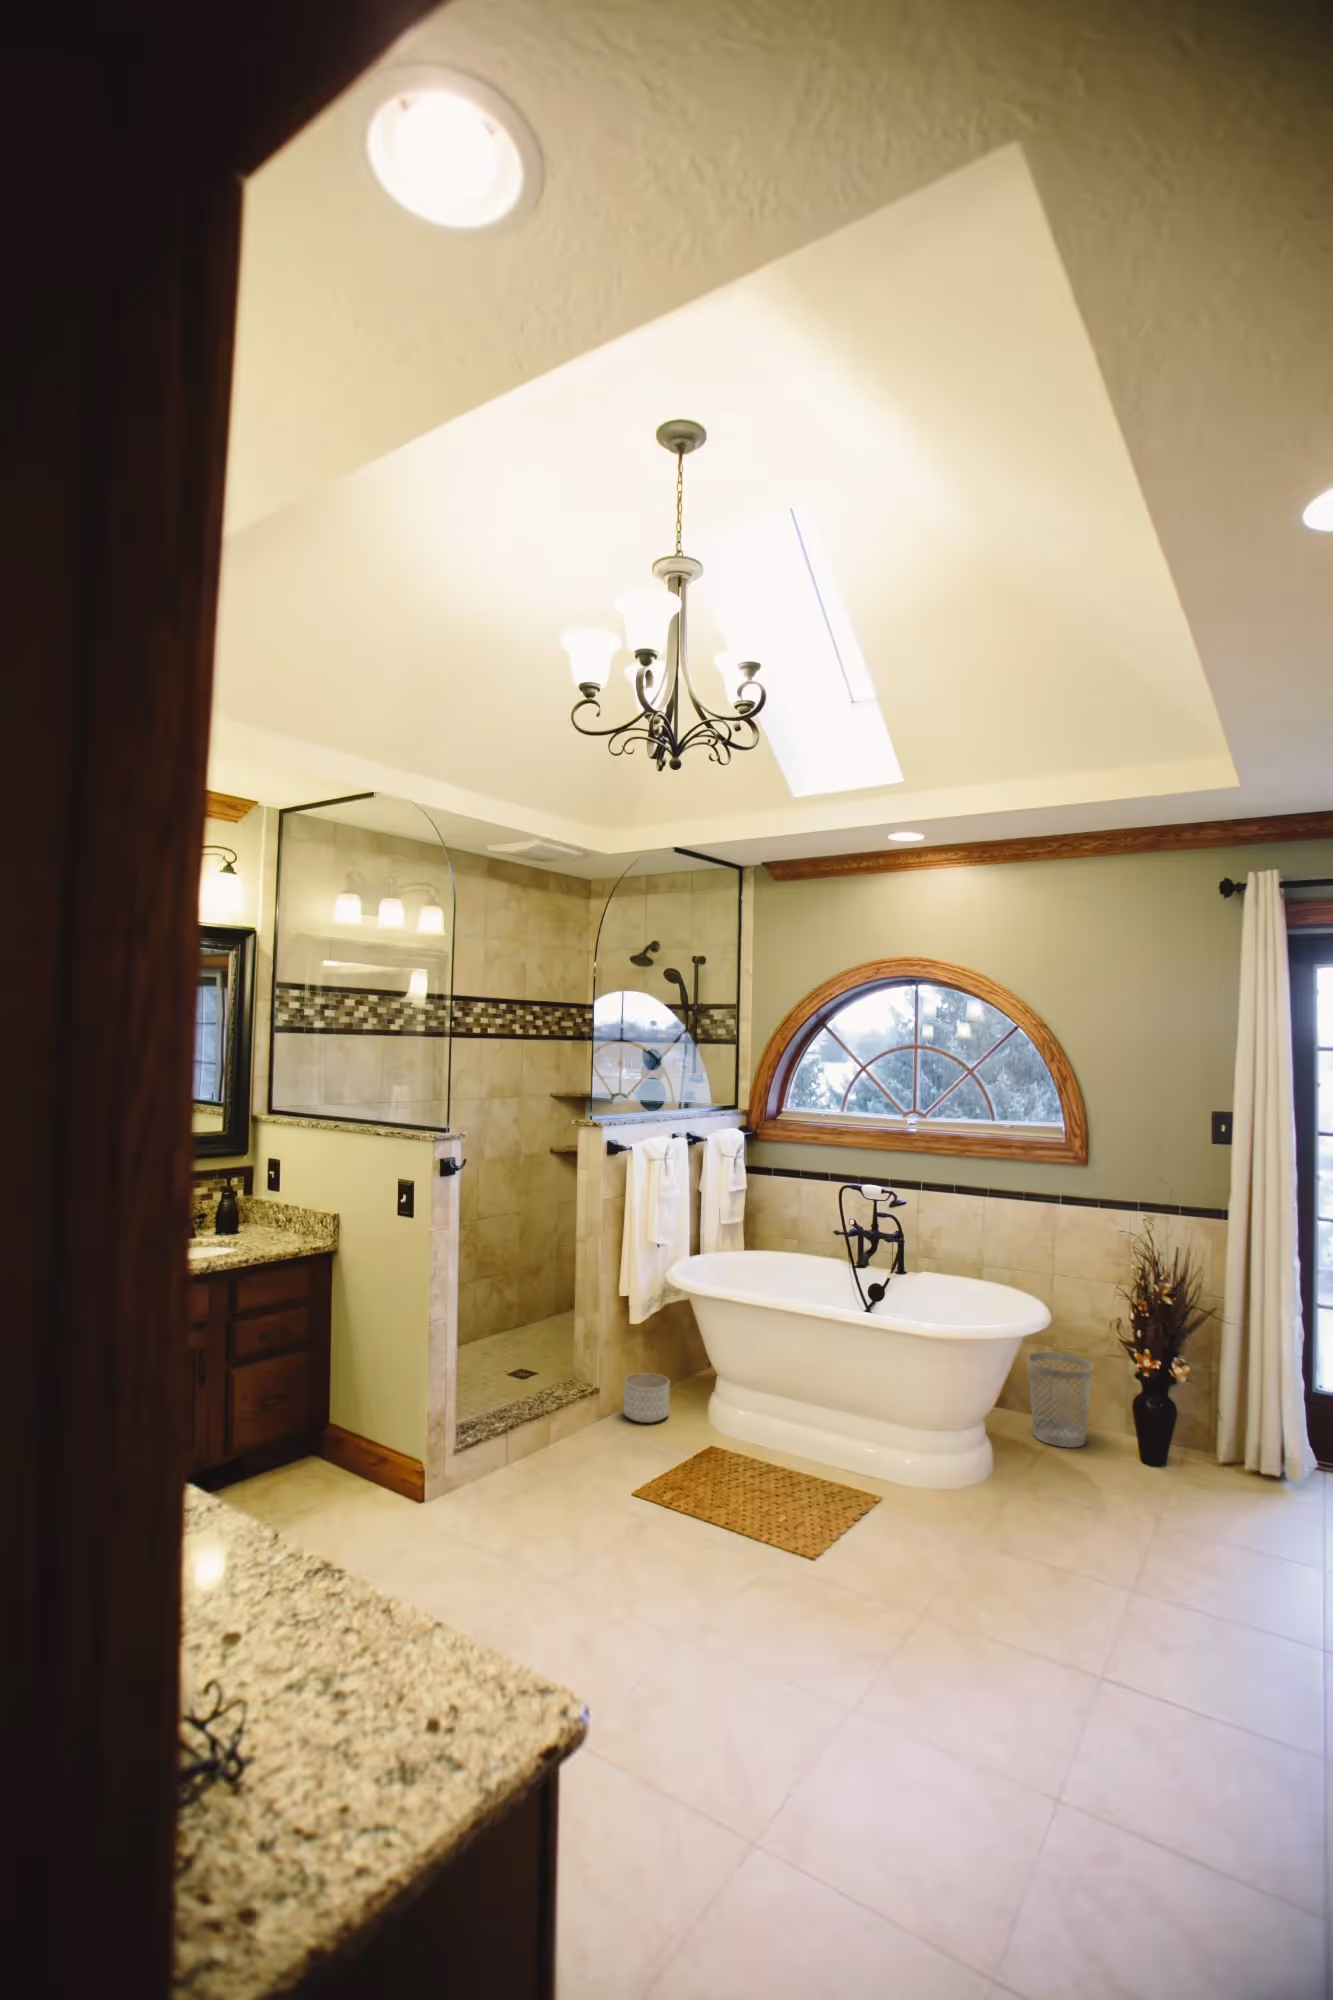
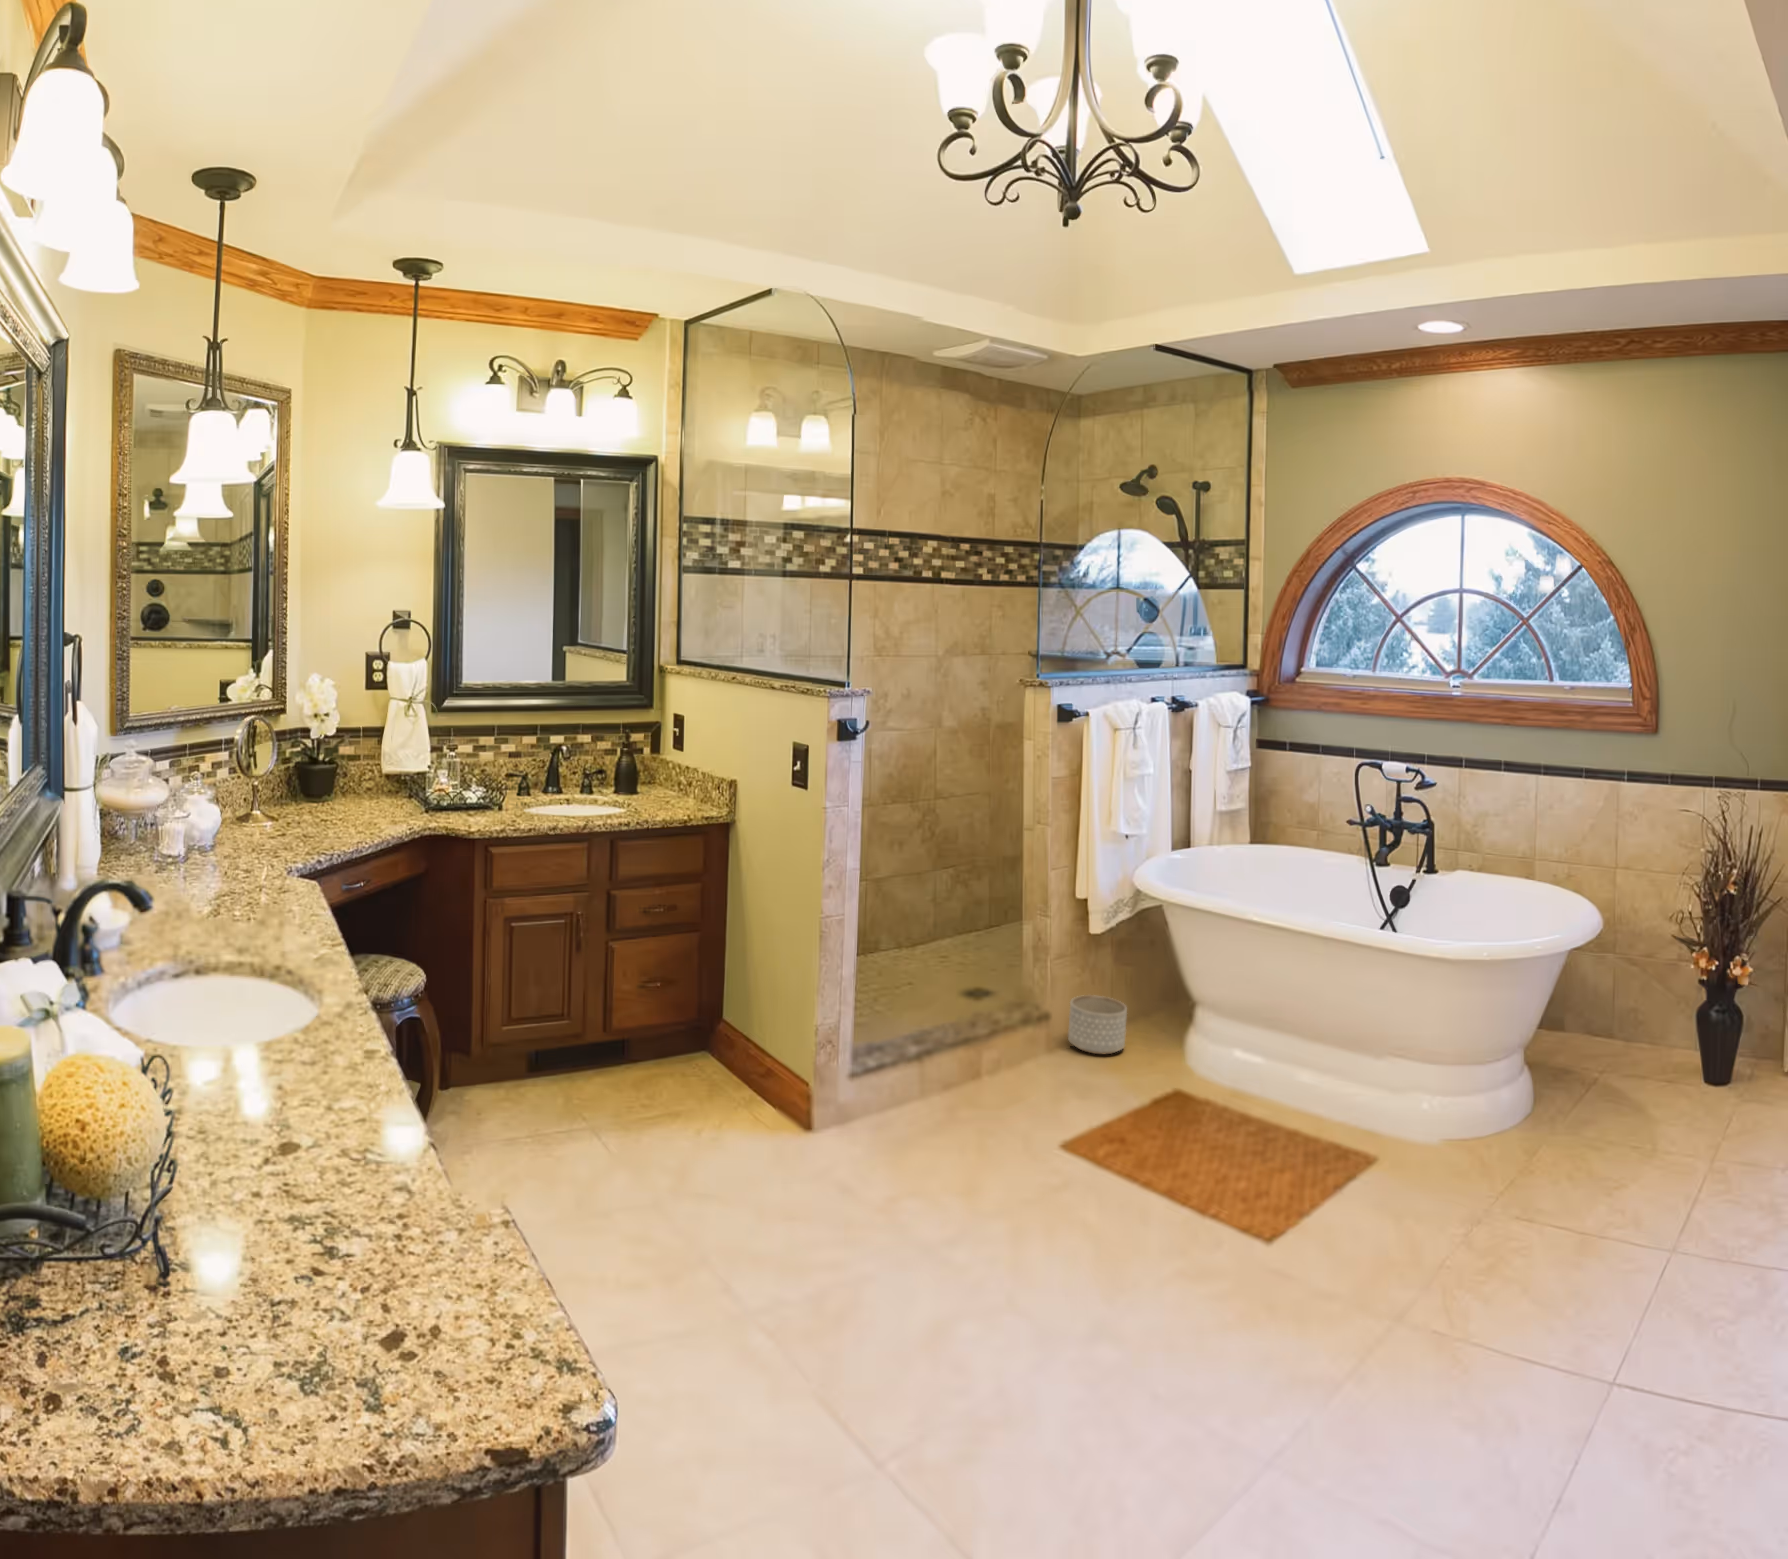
wastebasket: present [1028,1352,1093,1447] -> none [1650,1043,1760,1181]

